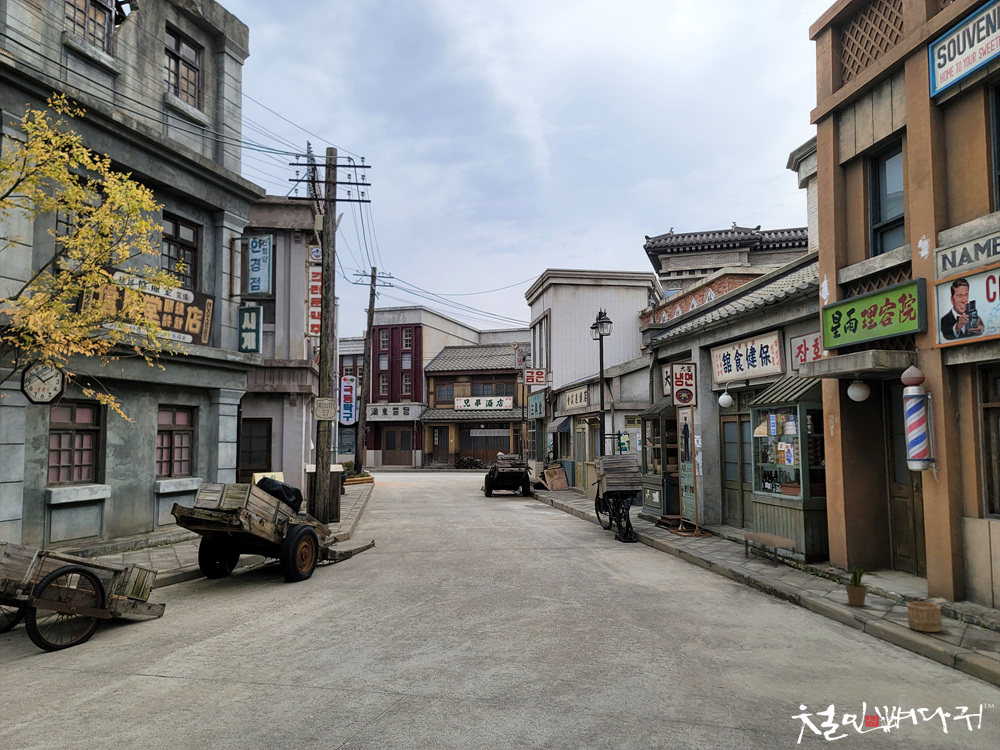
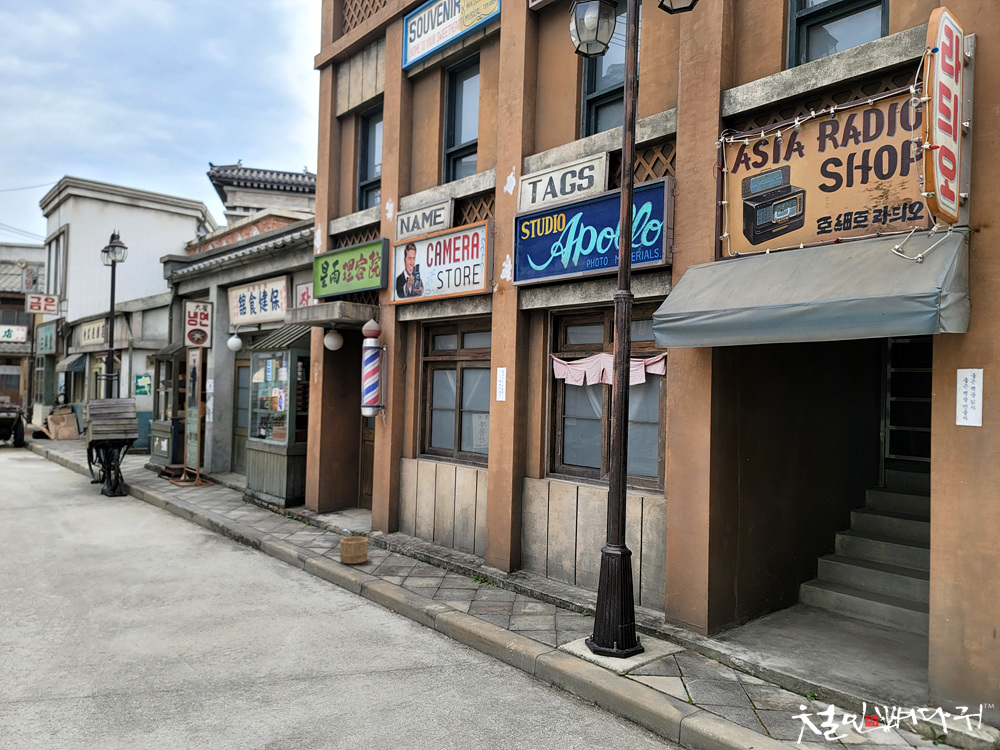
bench: present [744,532,795,567] -> none [233,479,280,513]
potted plant: present [845,567,867,606] -> none [300,507,322,545]

